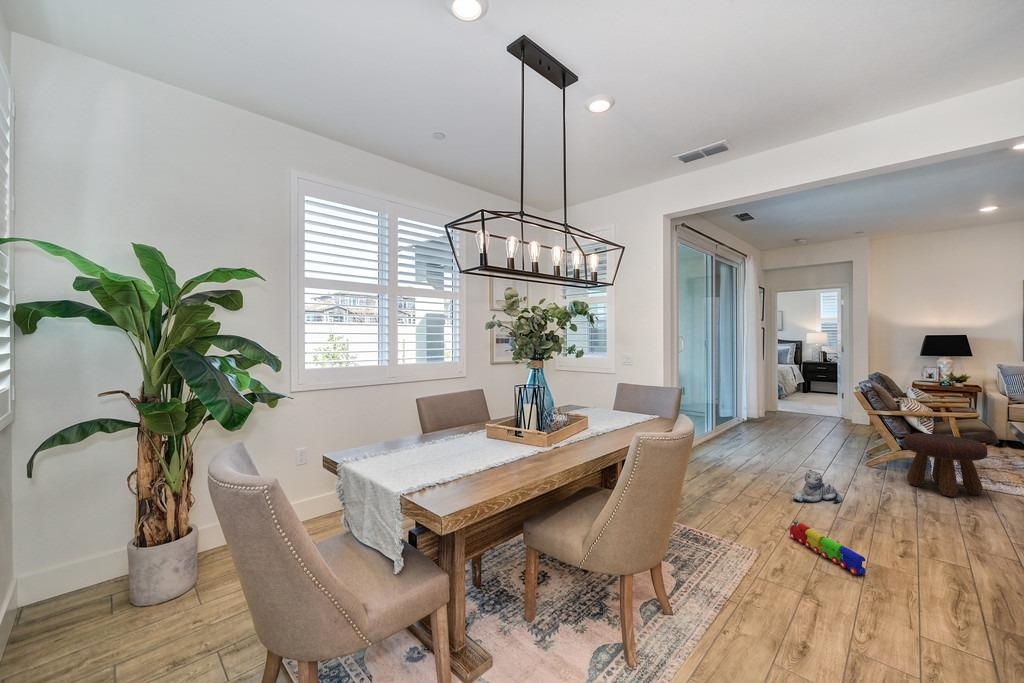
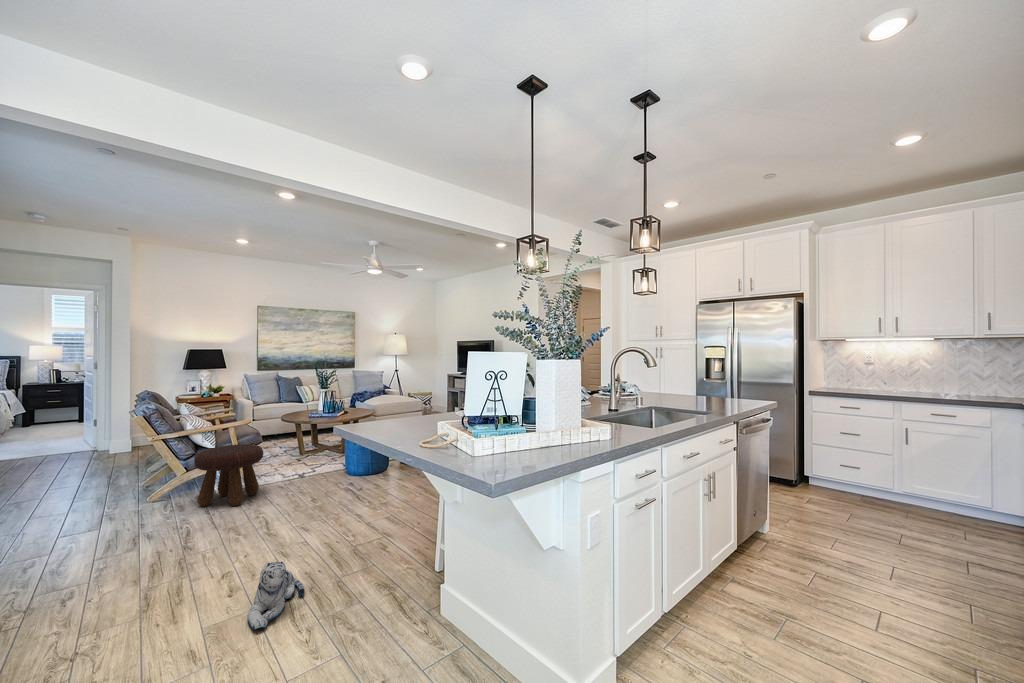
plush toy: present [794,470,842,503] -> present [247,562,304,630]
toy train: present [790,520,866,575] -> none [82,626,206,663]

